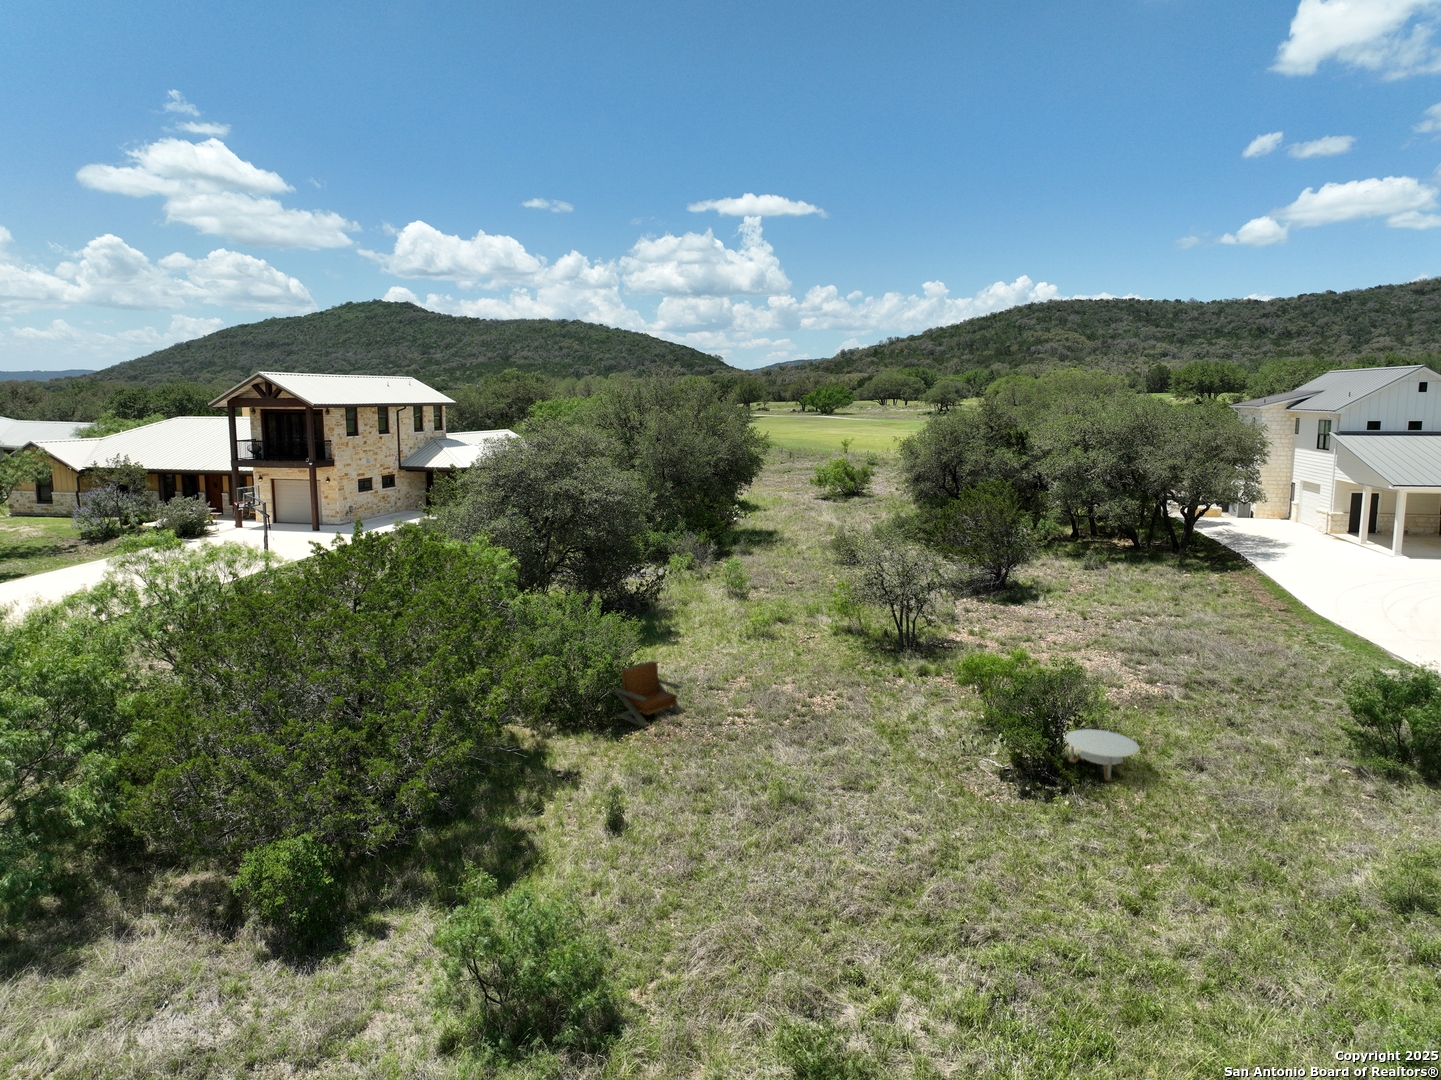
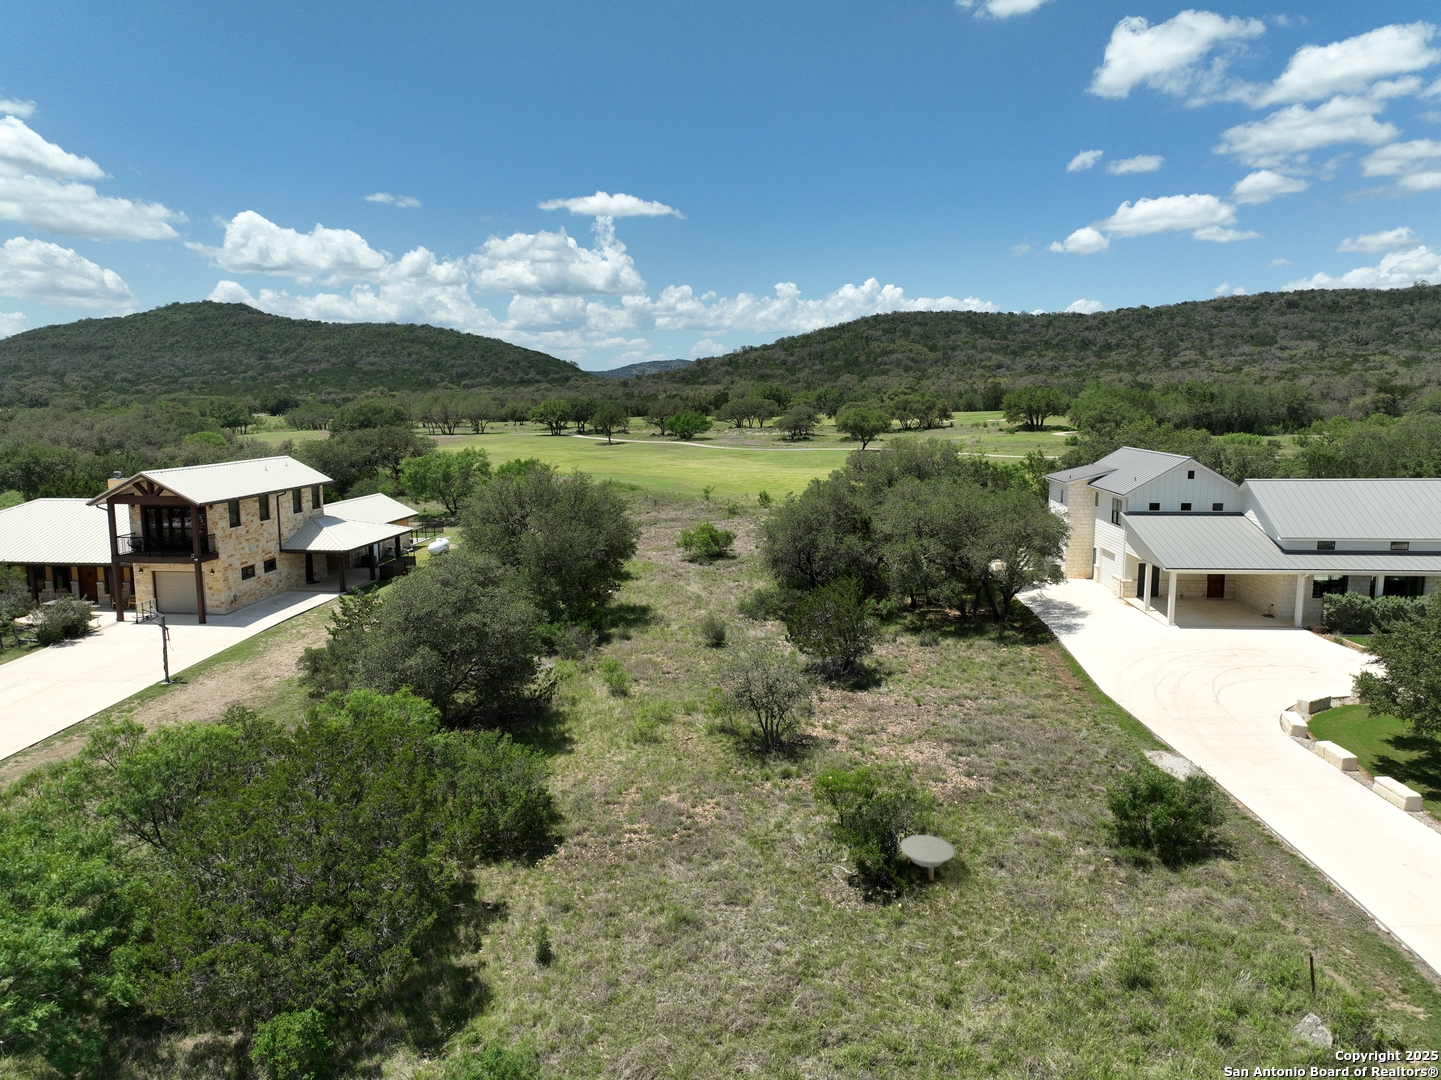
lounge chair: present [615,661,683,727] -> none [528,786,589,851]

